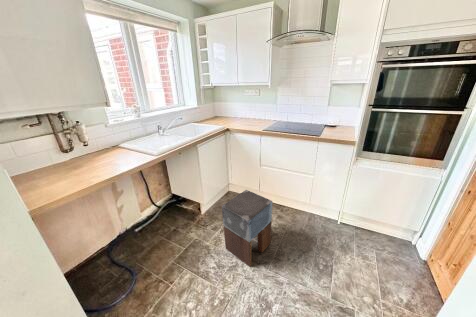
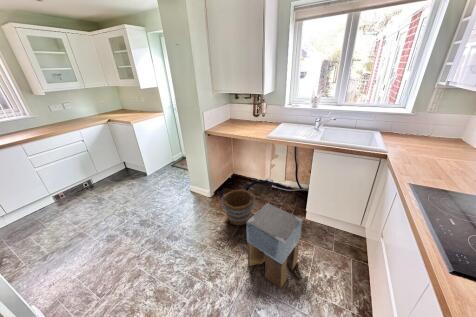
bucket: none [149,230,197,291] -> present [222,190,255,225]

